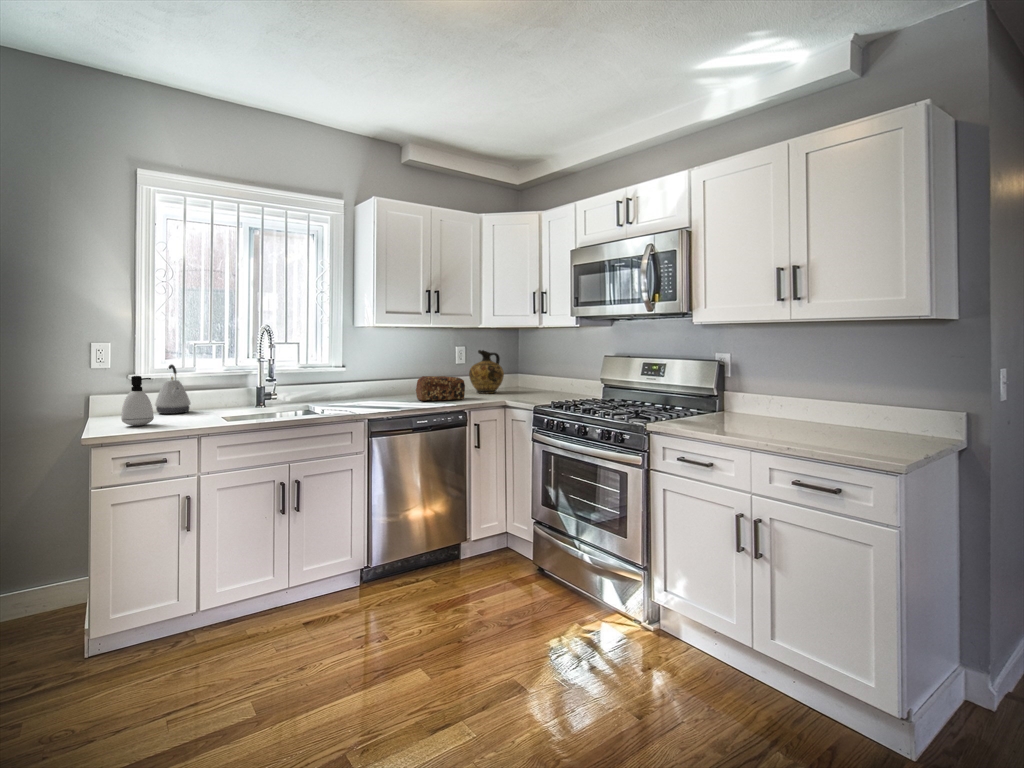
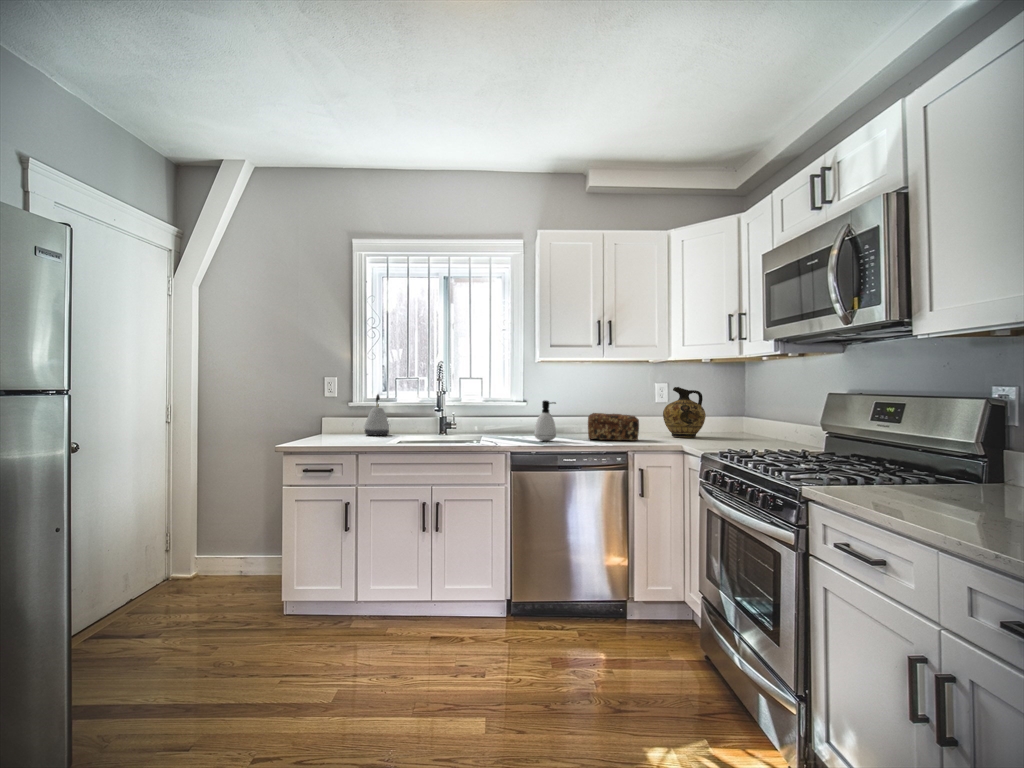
soap dispenser: present [121,376,154,426] -> present [534,400,556,441]

